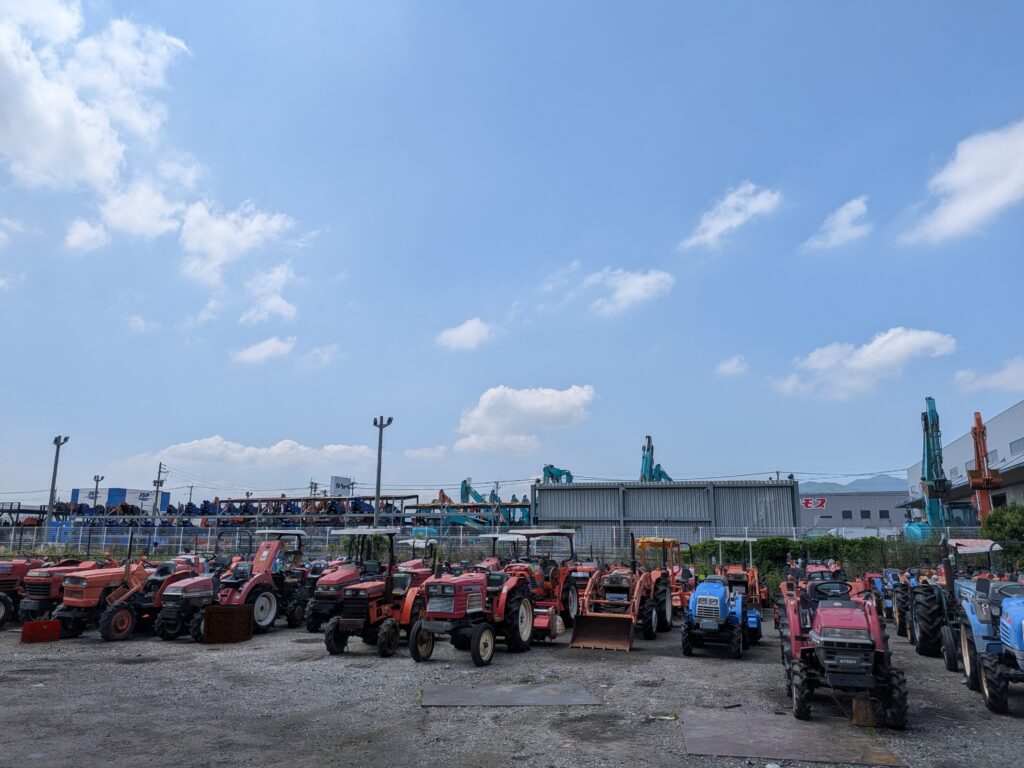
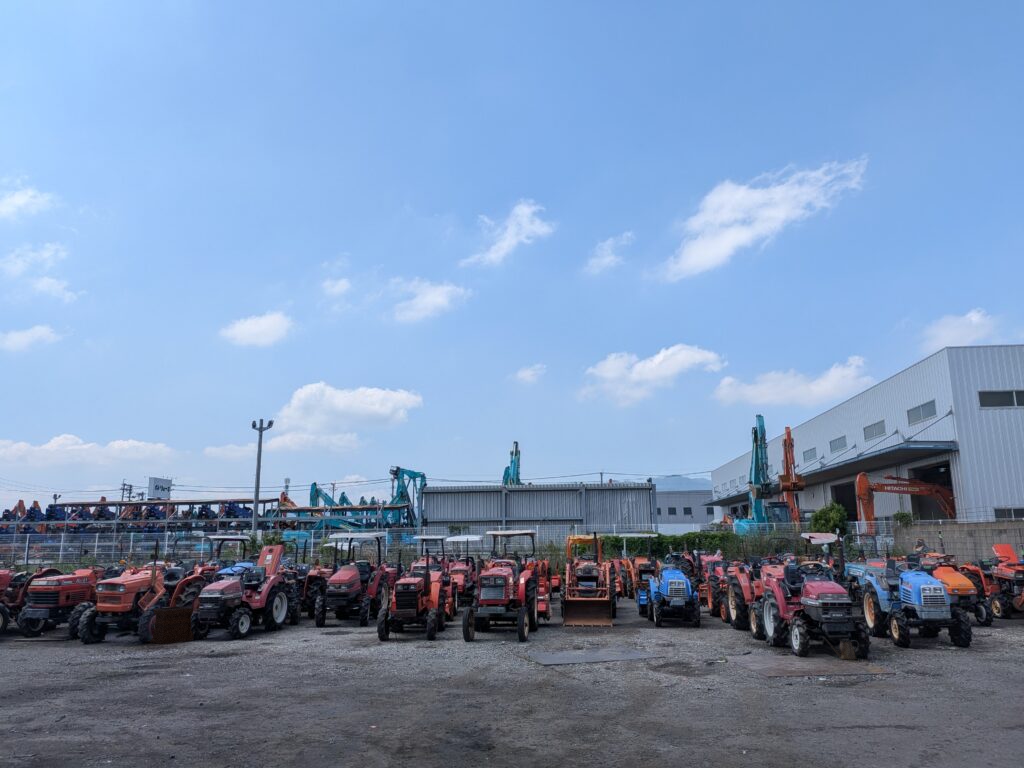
wooden crate: present [202,604,254,643] -> present [147,606,194,644]
toolbox: present [21,616,61,643] -> none [53,623,93,649]

